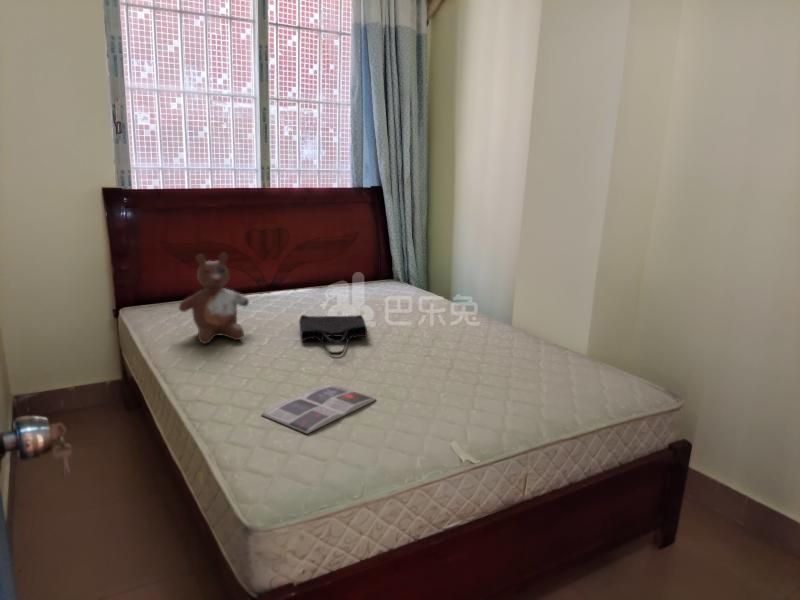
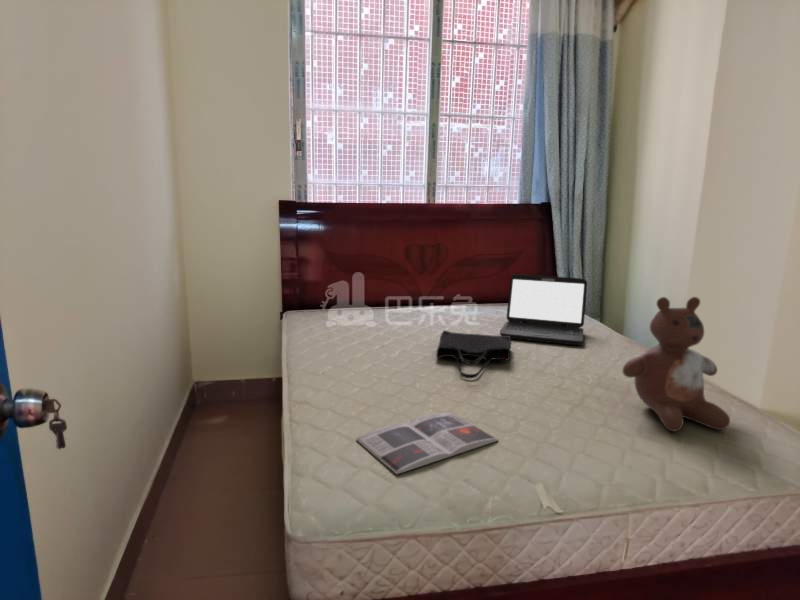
stuffed bear: present [179,253,249,344] -> present [623,297,730,431]
laptop: none [351,257,423,318] -> present [500,274,587,345]

